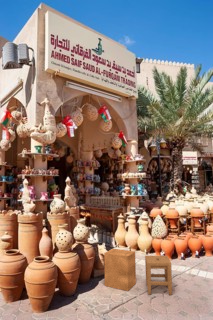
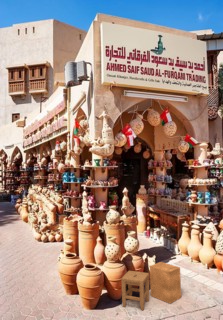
stool: present [145,256,172,295] -> present [121,271,149,310]

